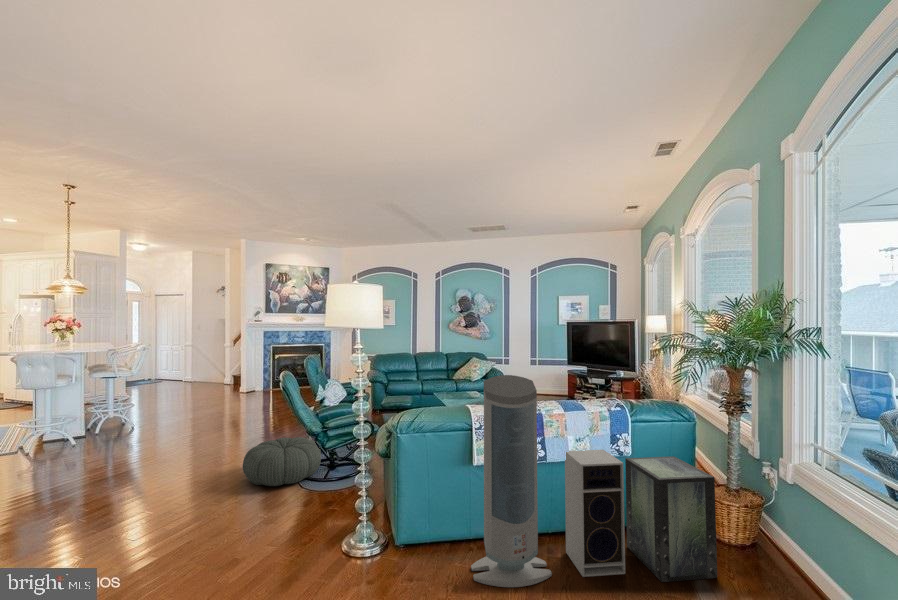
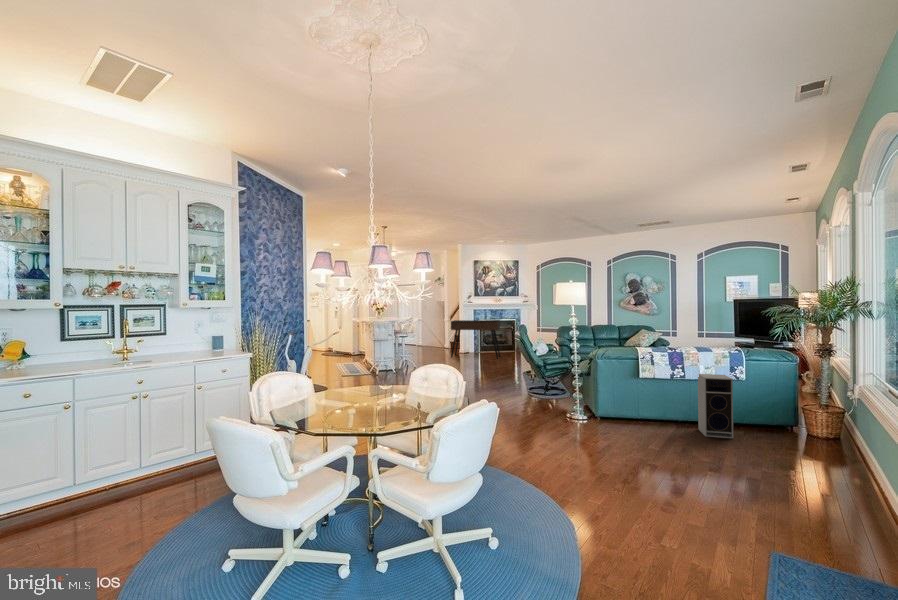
console table: none [217,346,297,402] -> present [451,320,500,358]
air purifier: present [471,375,552,587] -> none [640,330,687,435]
pouf: present [243,437,321,486] -> none [499,371,542,395]
storage box: present [625,456,717,582] -> none [740,381,795,446]

